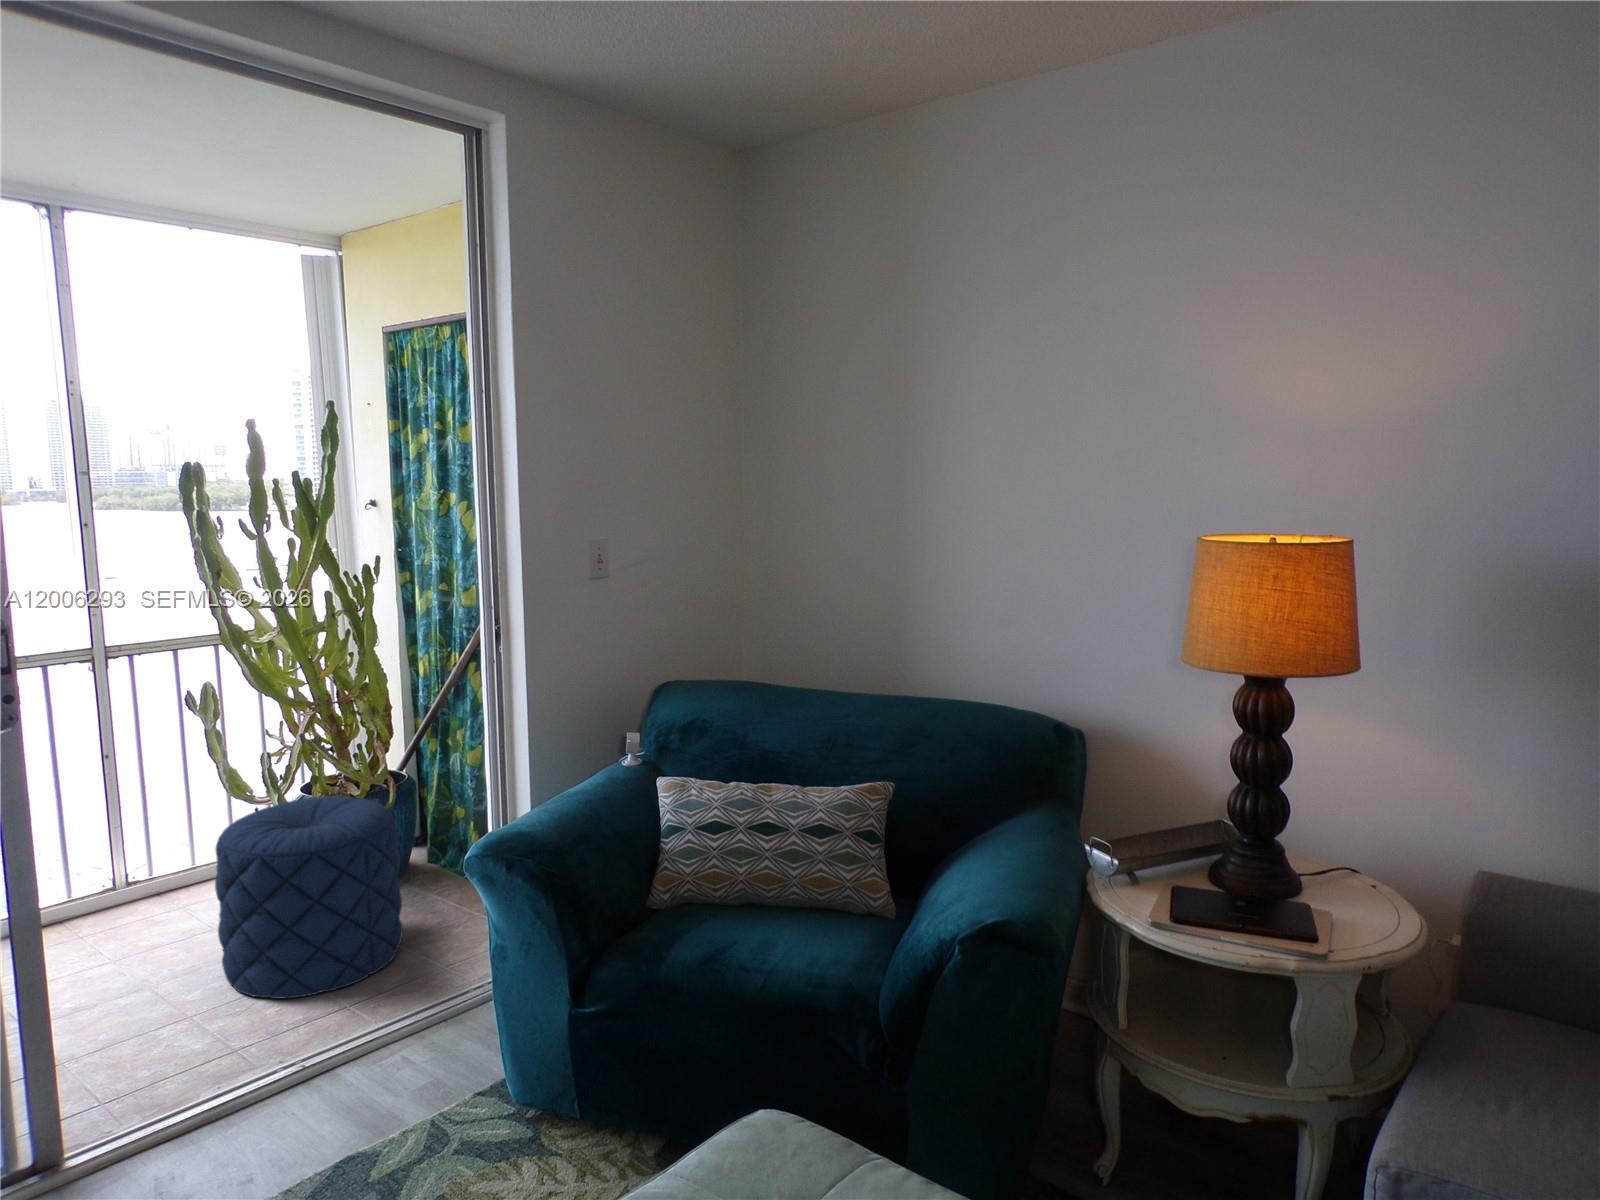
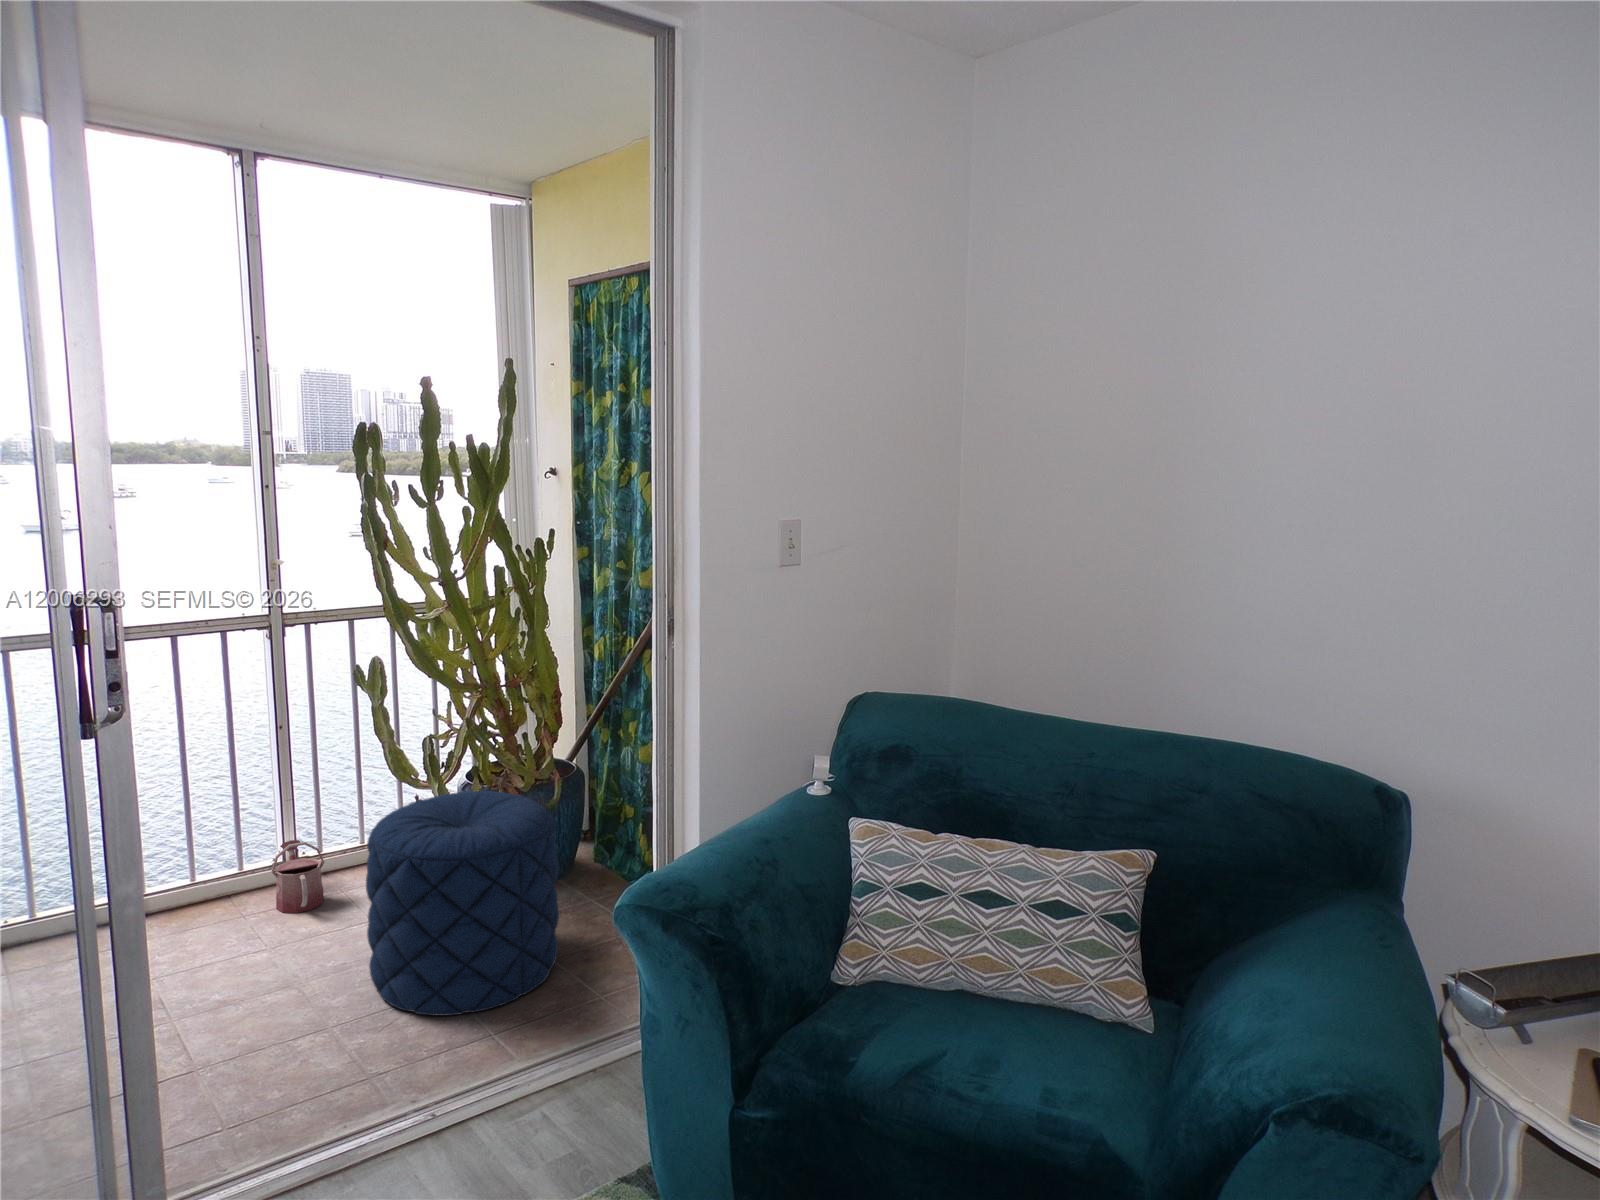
watering can: none [106,863,161,932] -> present [272,840,324,913]

